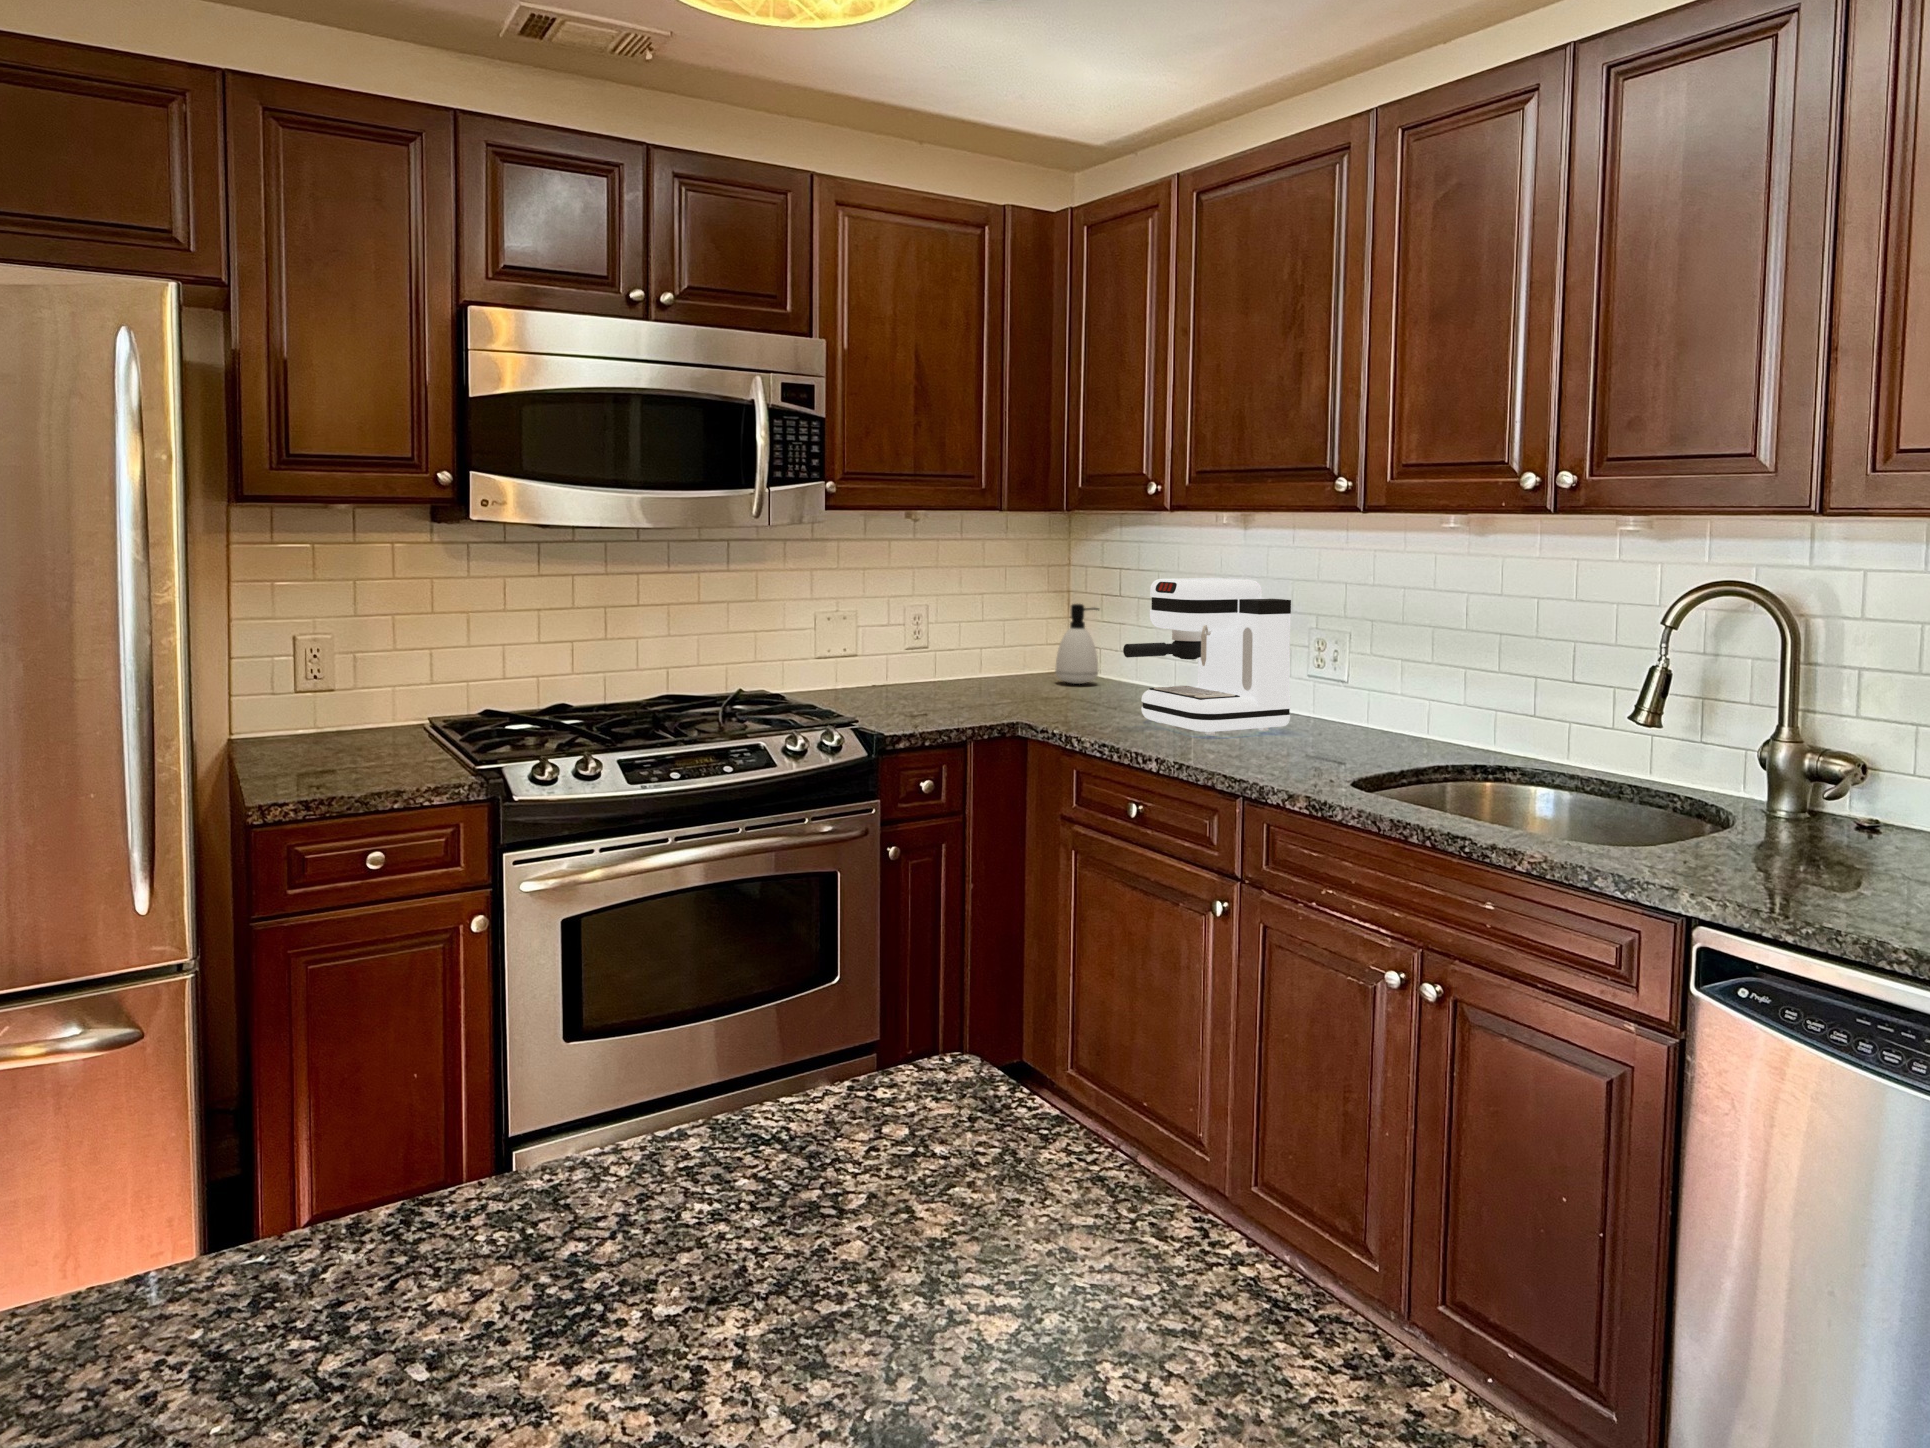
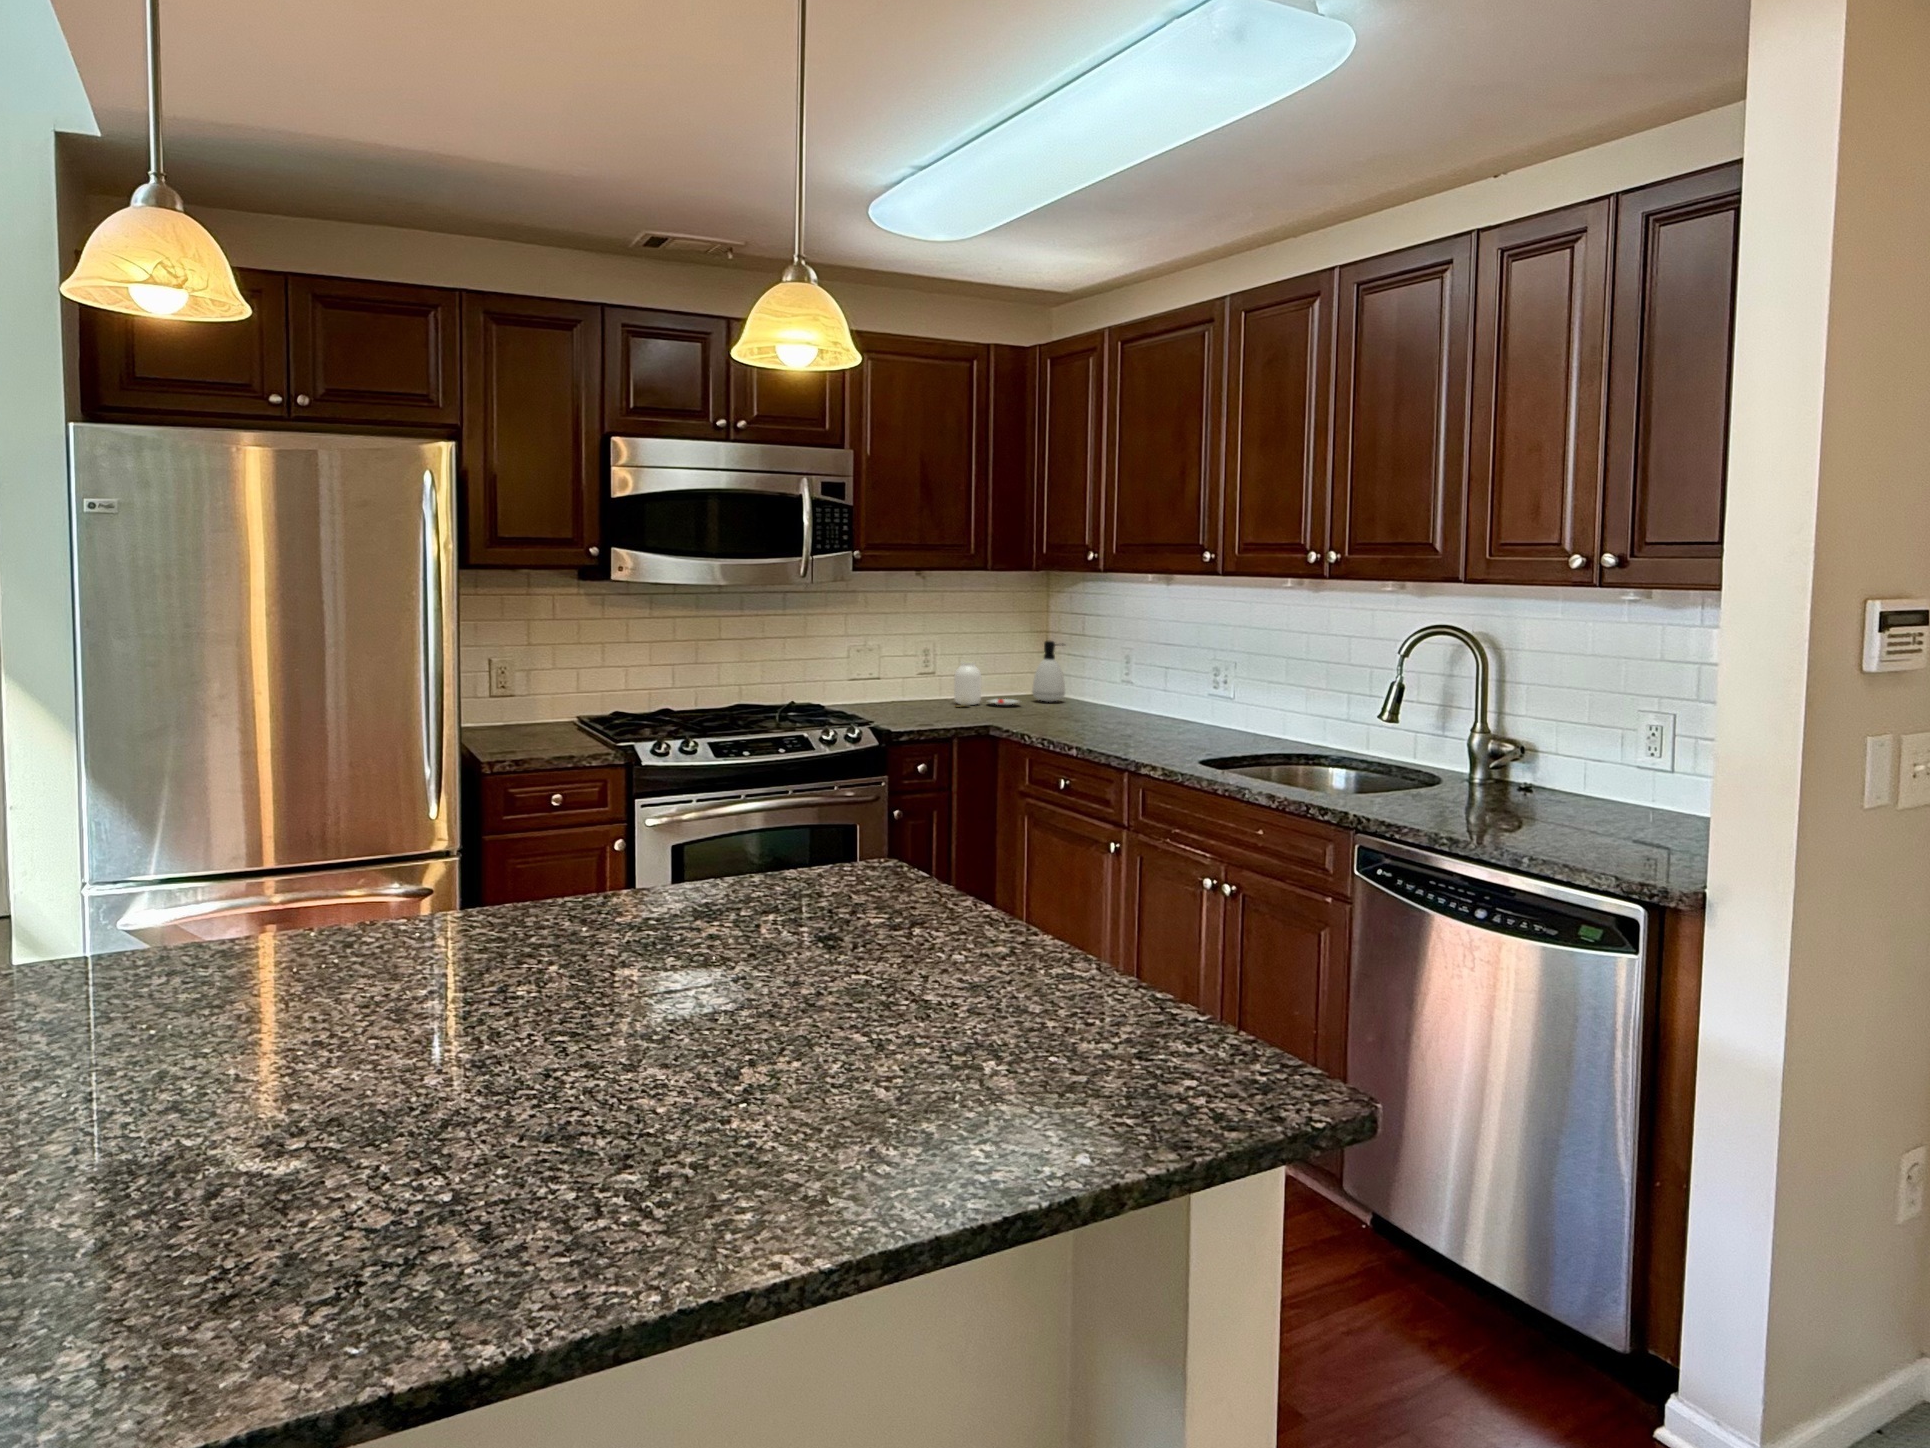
coffee maker: present [1123,578,1291,735] -> none [1064,622,1186,734]
jar: none [956,632,1049,694] -> present [954,661,1020,707]

